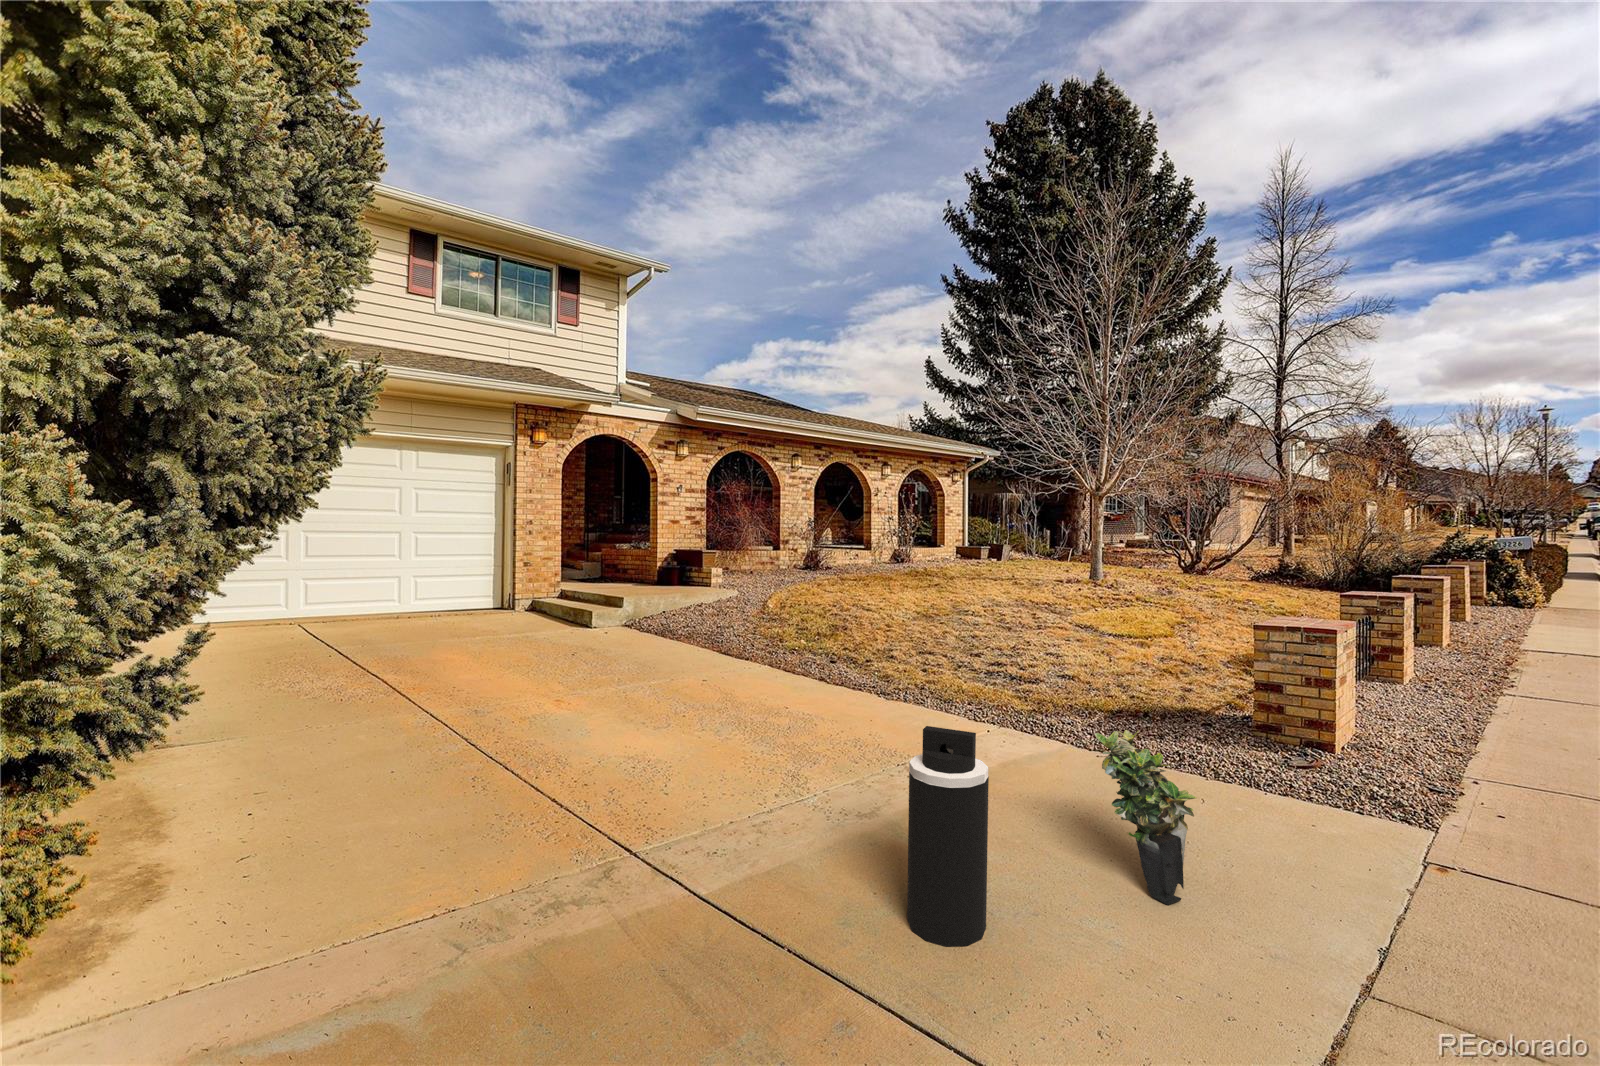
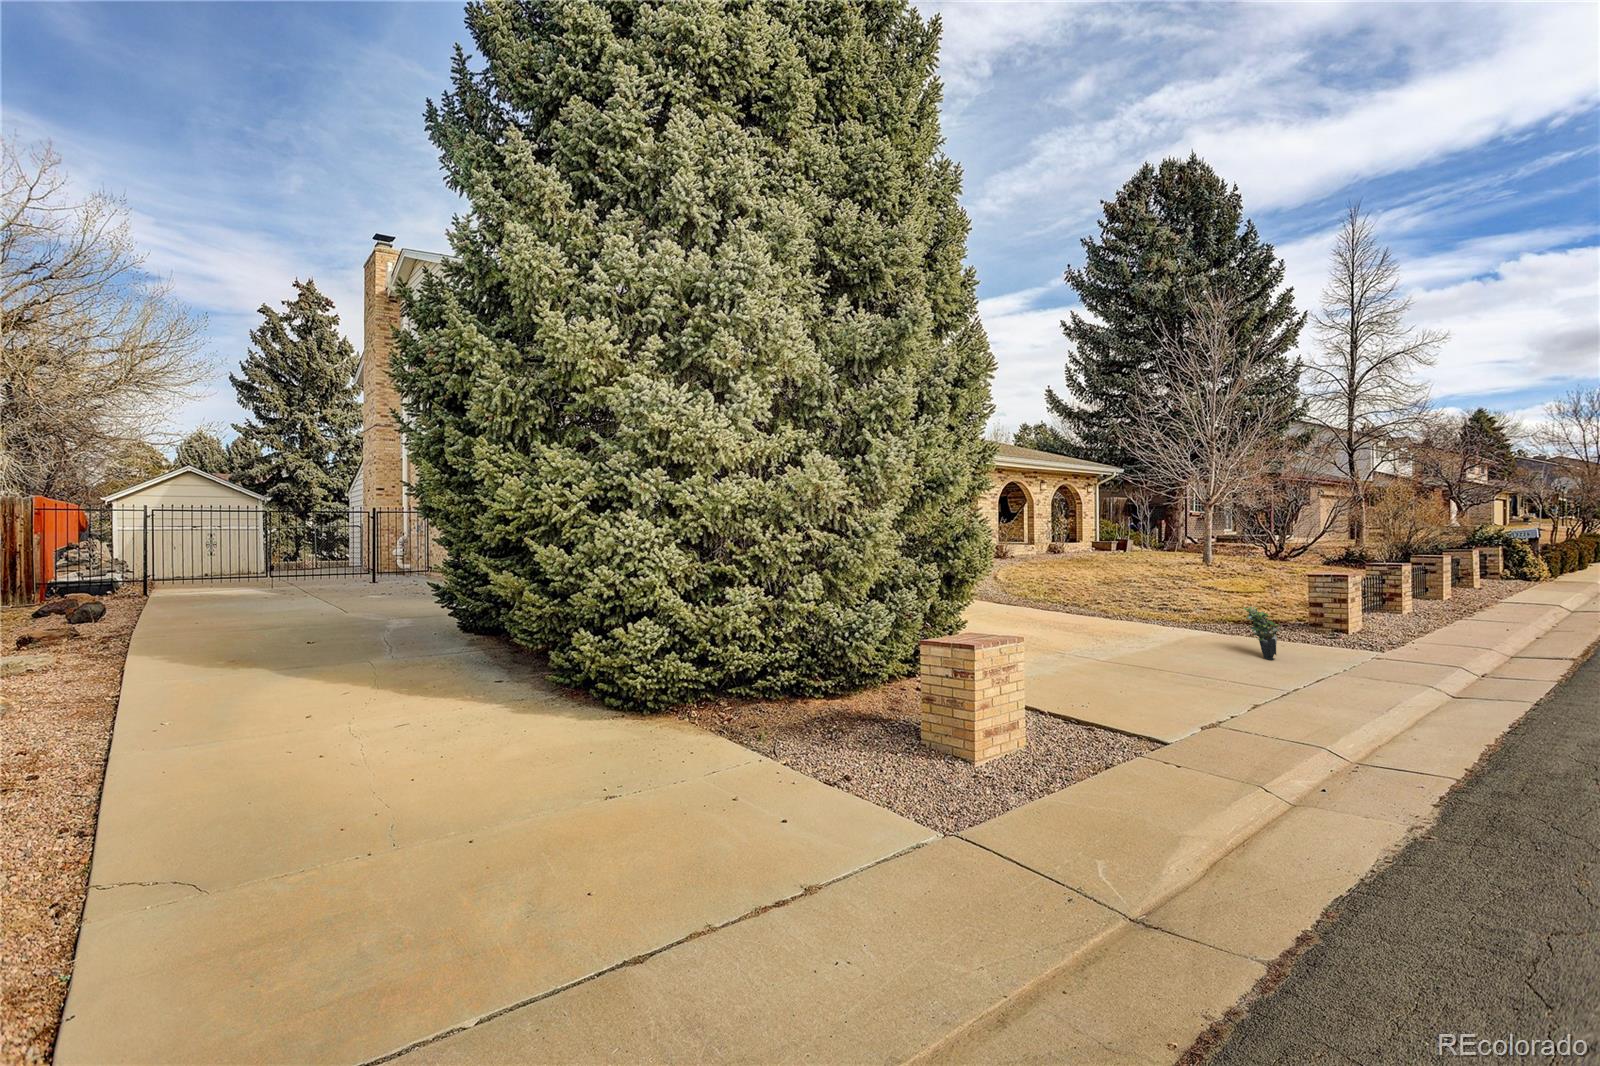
trash can: present [907,726,989,947] -> none [1184,601,1212,665]

